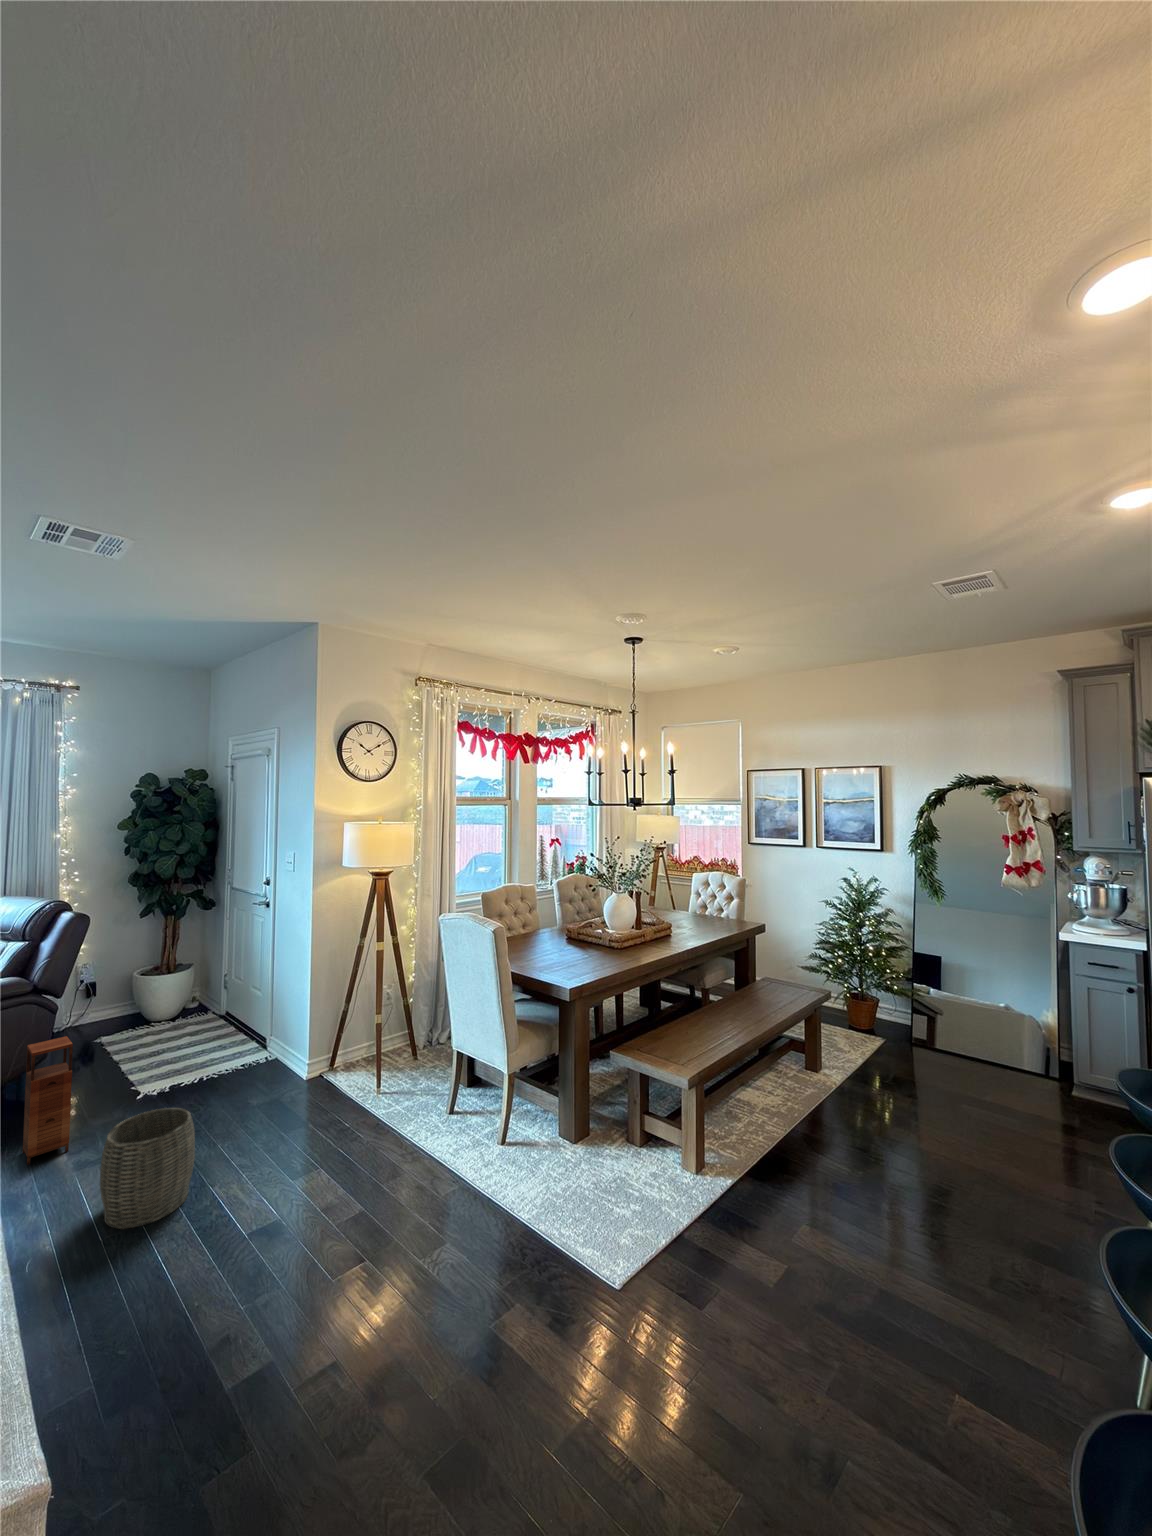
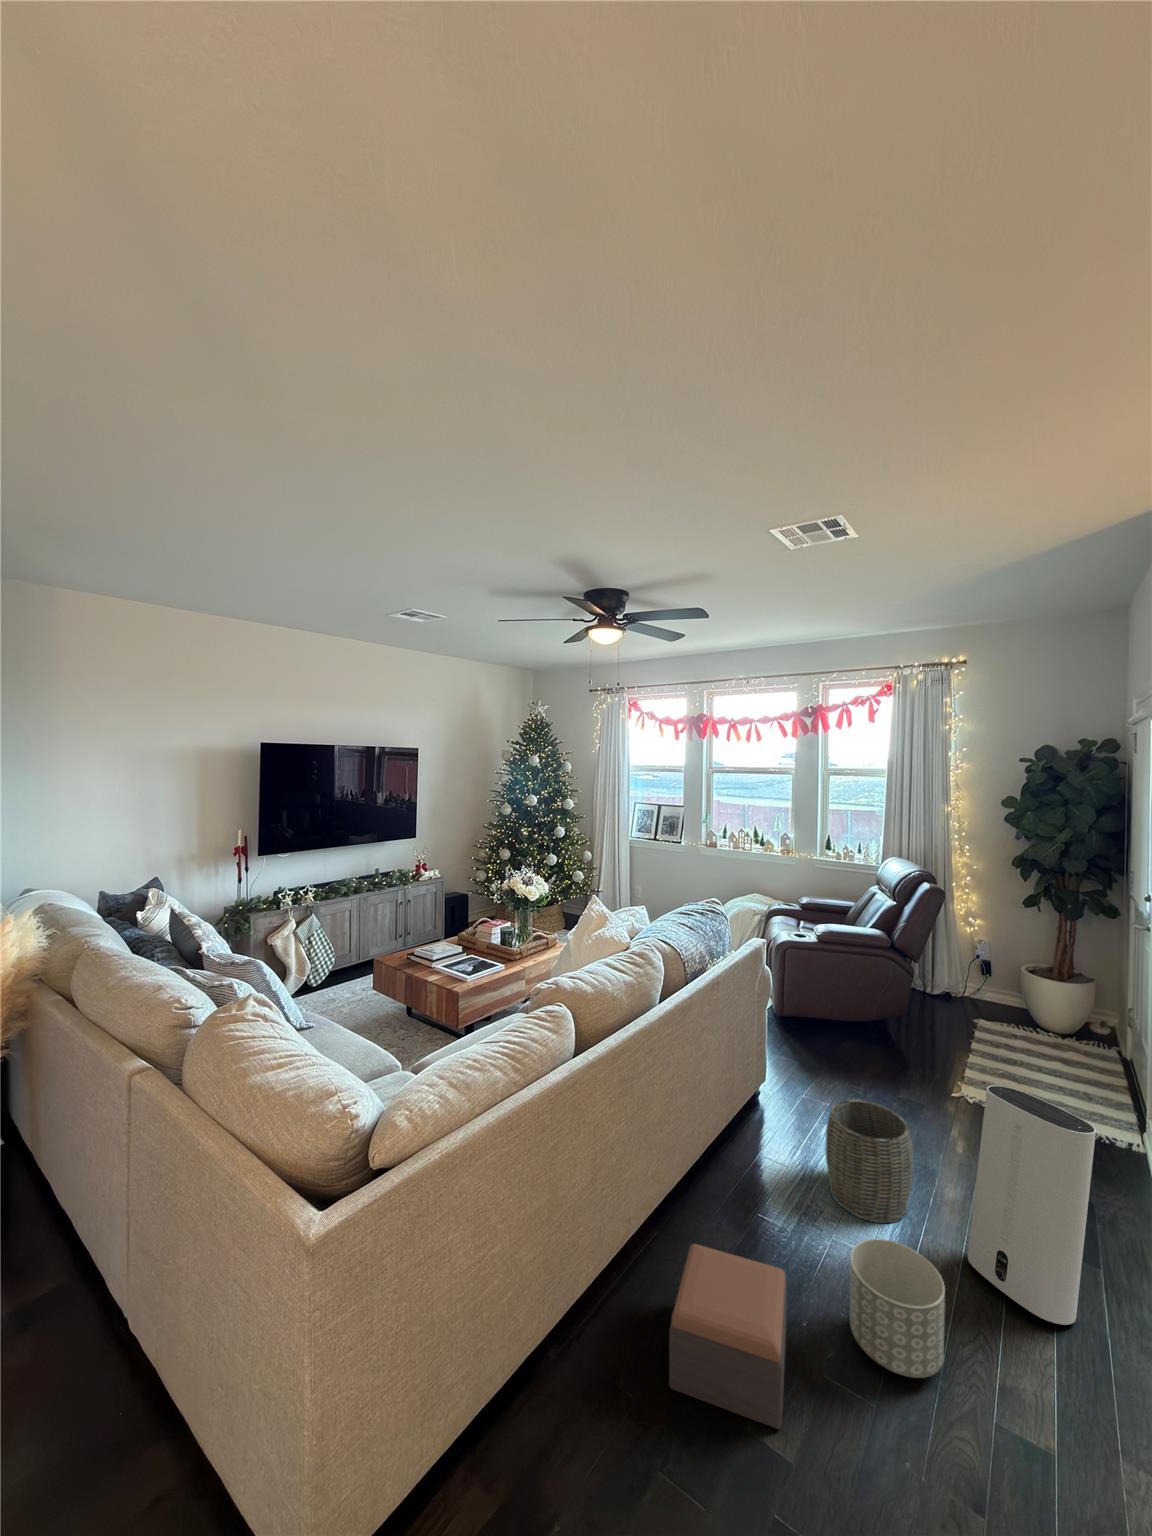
air purifier: none [251,1020,330,1175] -> present [968,1085,1096,1325]
storage cabinet: present [22,1036,73,1165] -> none [836,993,873,1104]
planter: none [224,1168,302,1271] -> present [850,1239,945,1378]
footstool: none [78,1265,251,1467] -> present [669,1244,787,1429]

